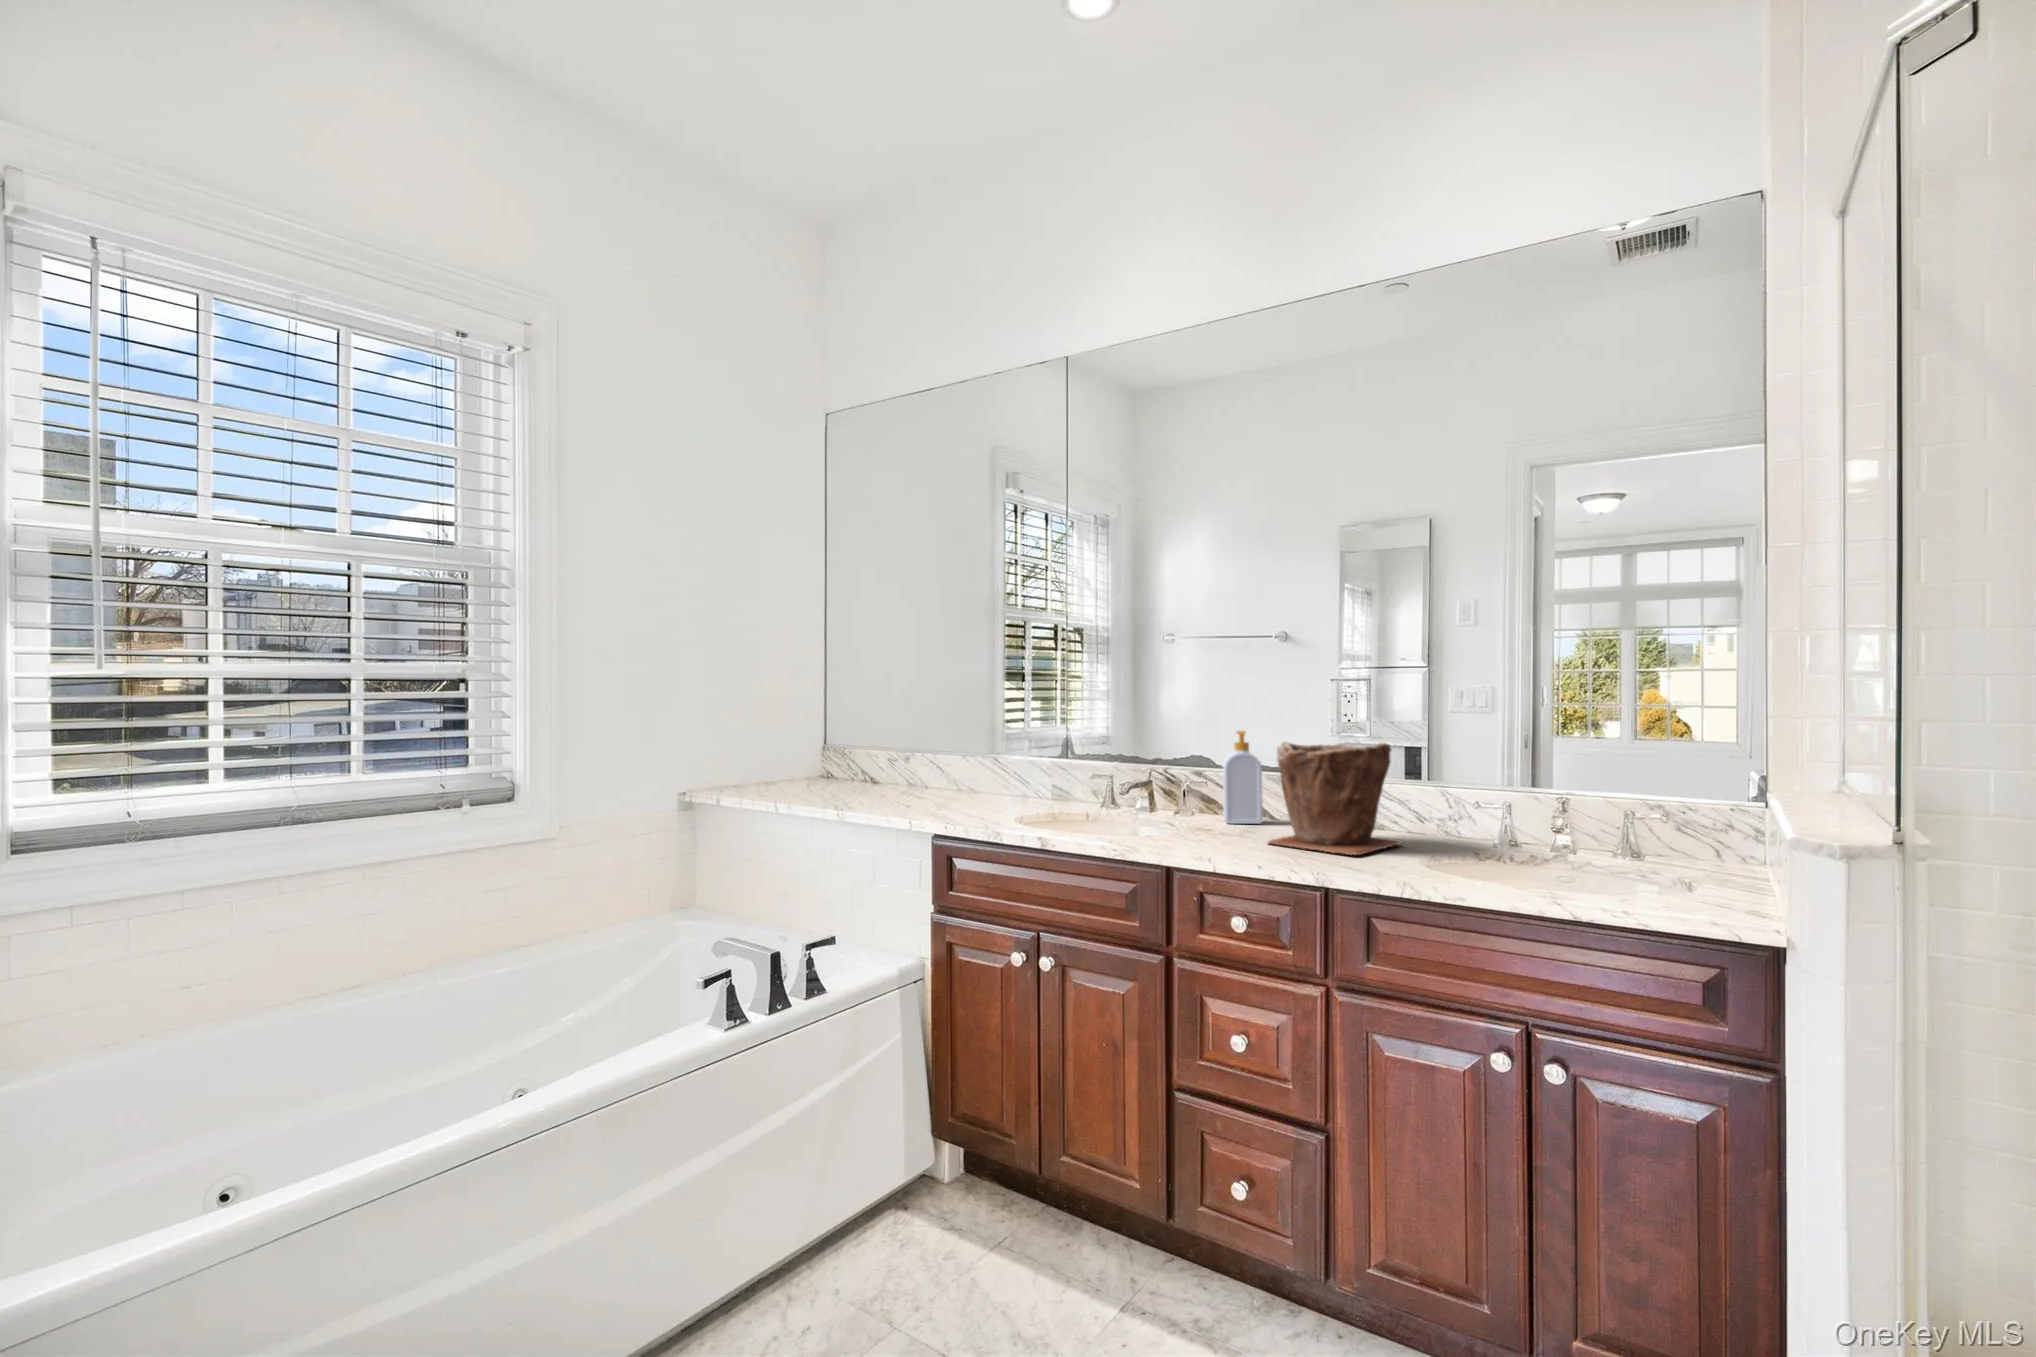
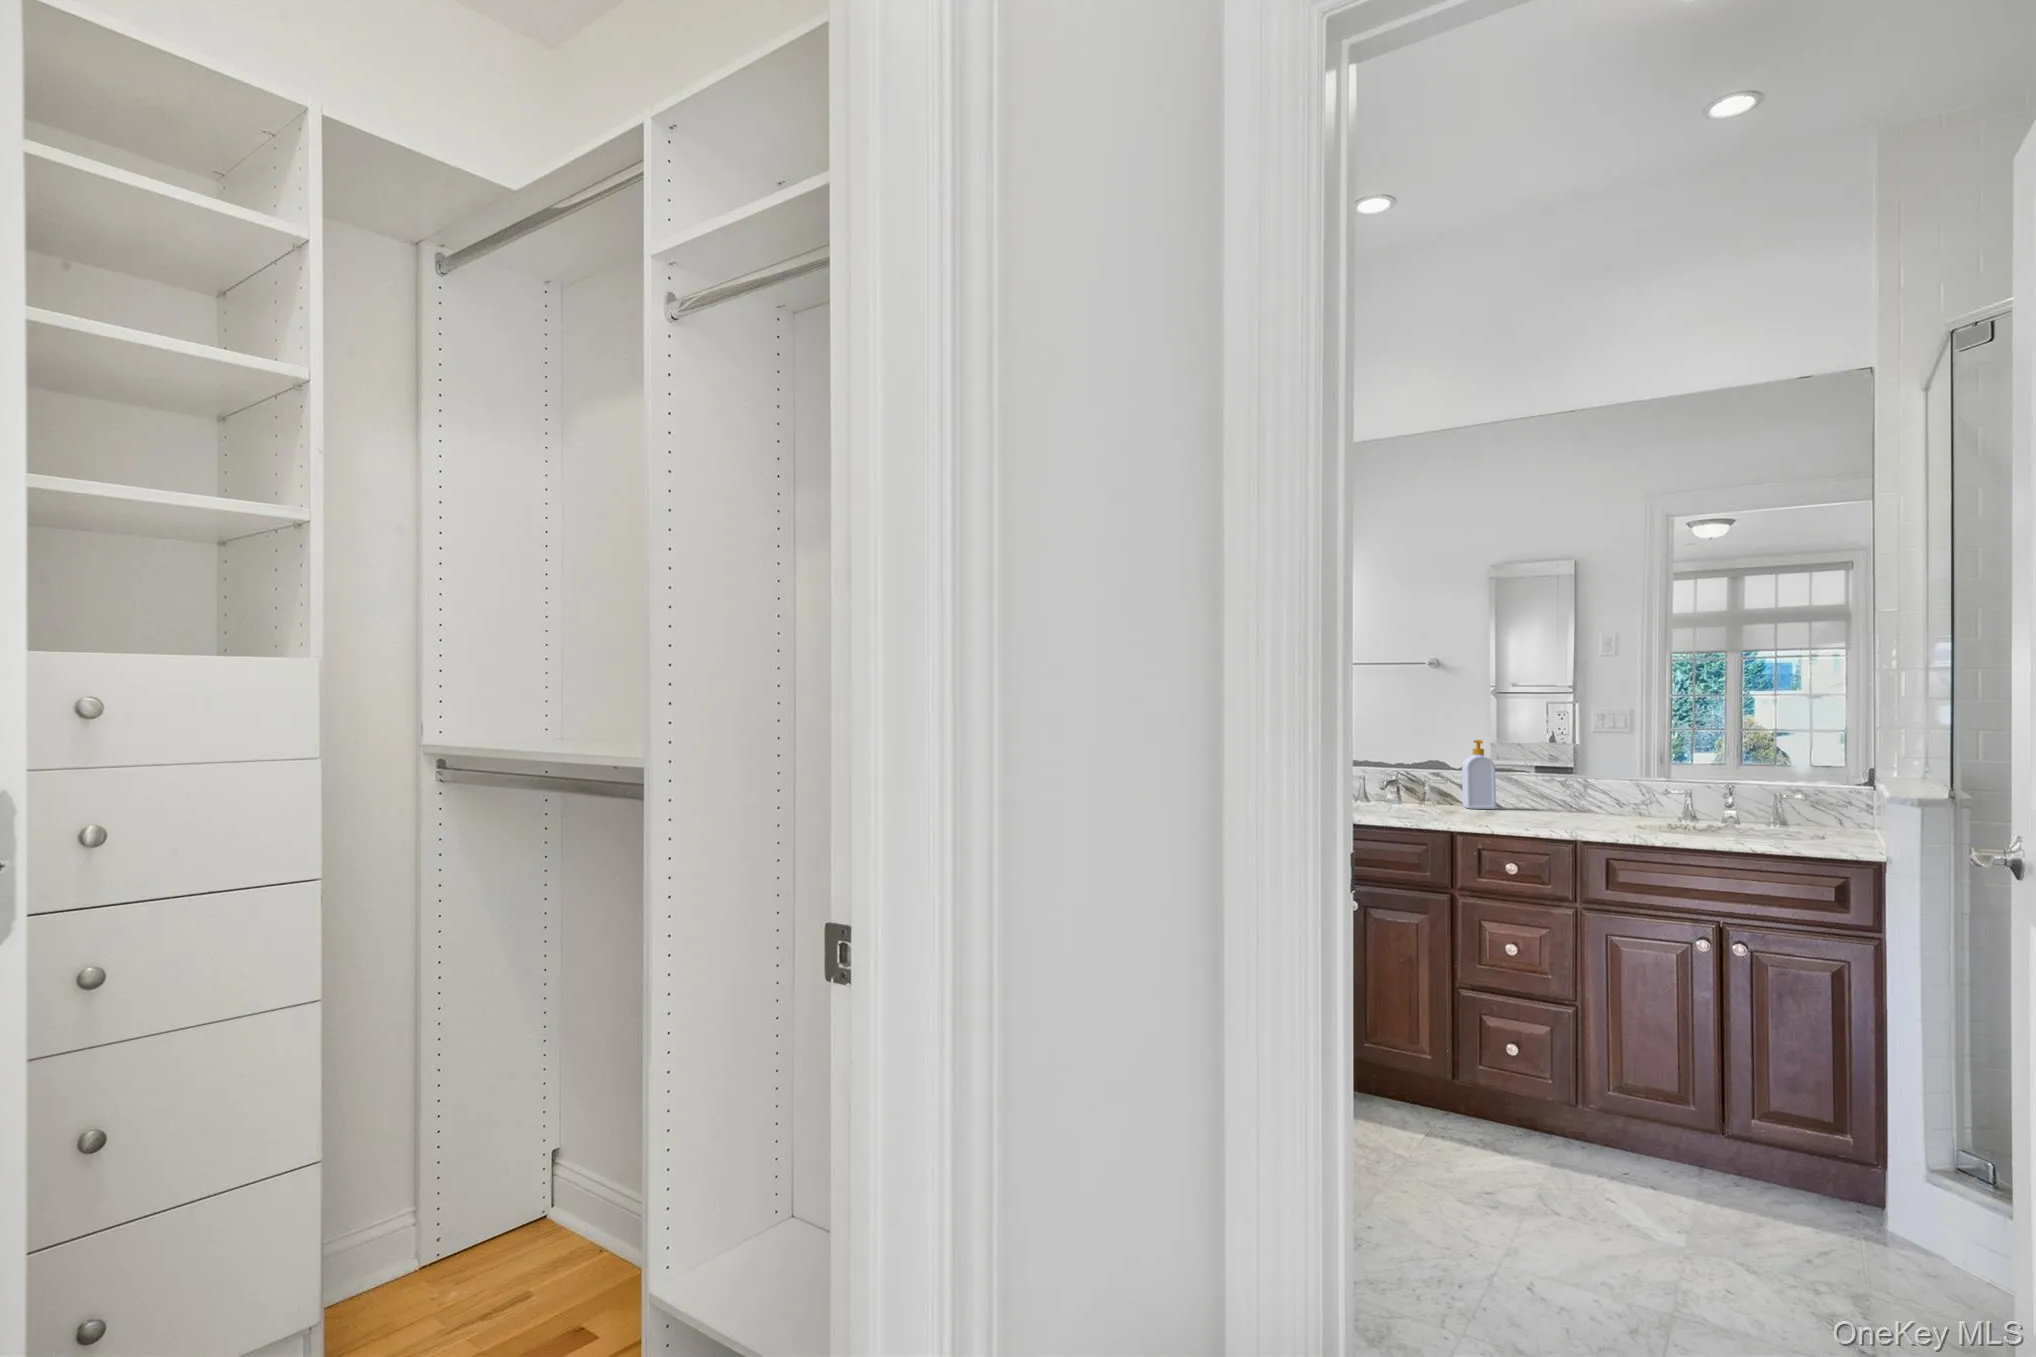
plant pot: present [1268,742,1402,855] -> none [1515,746,1614,823]

